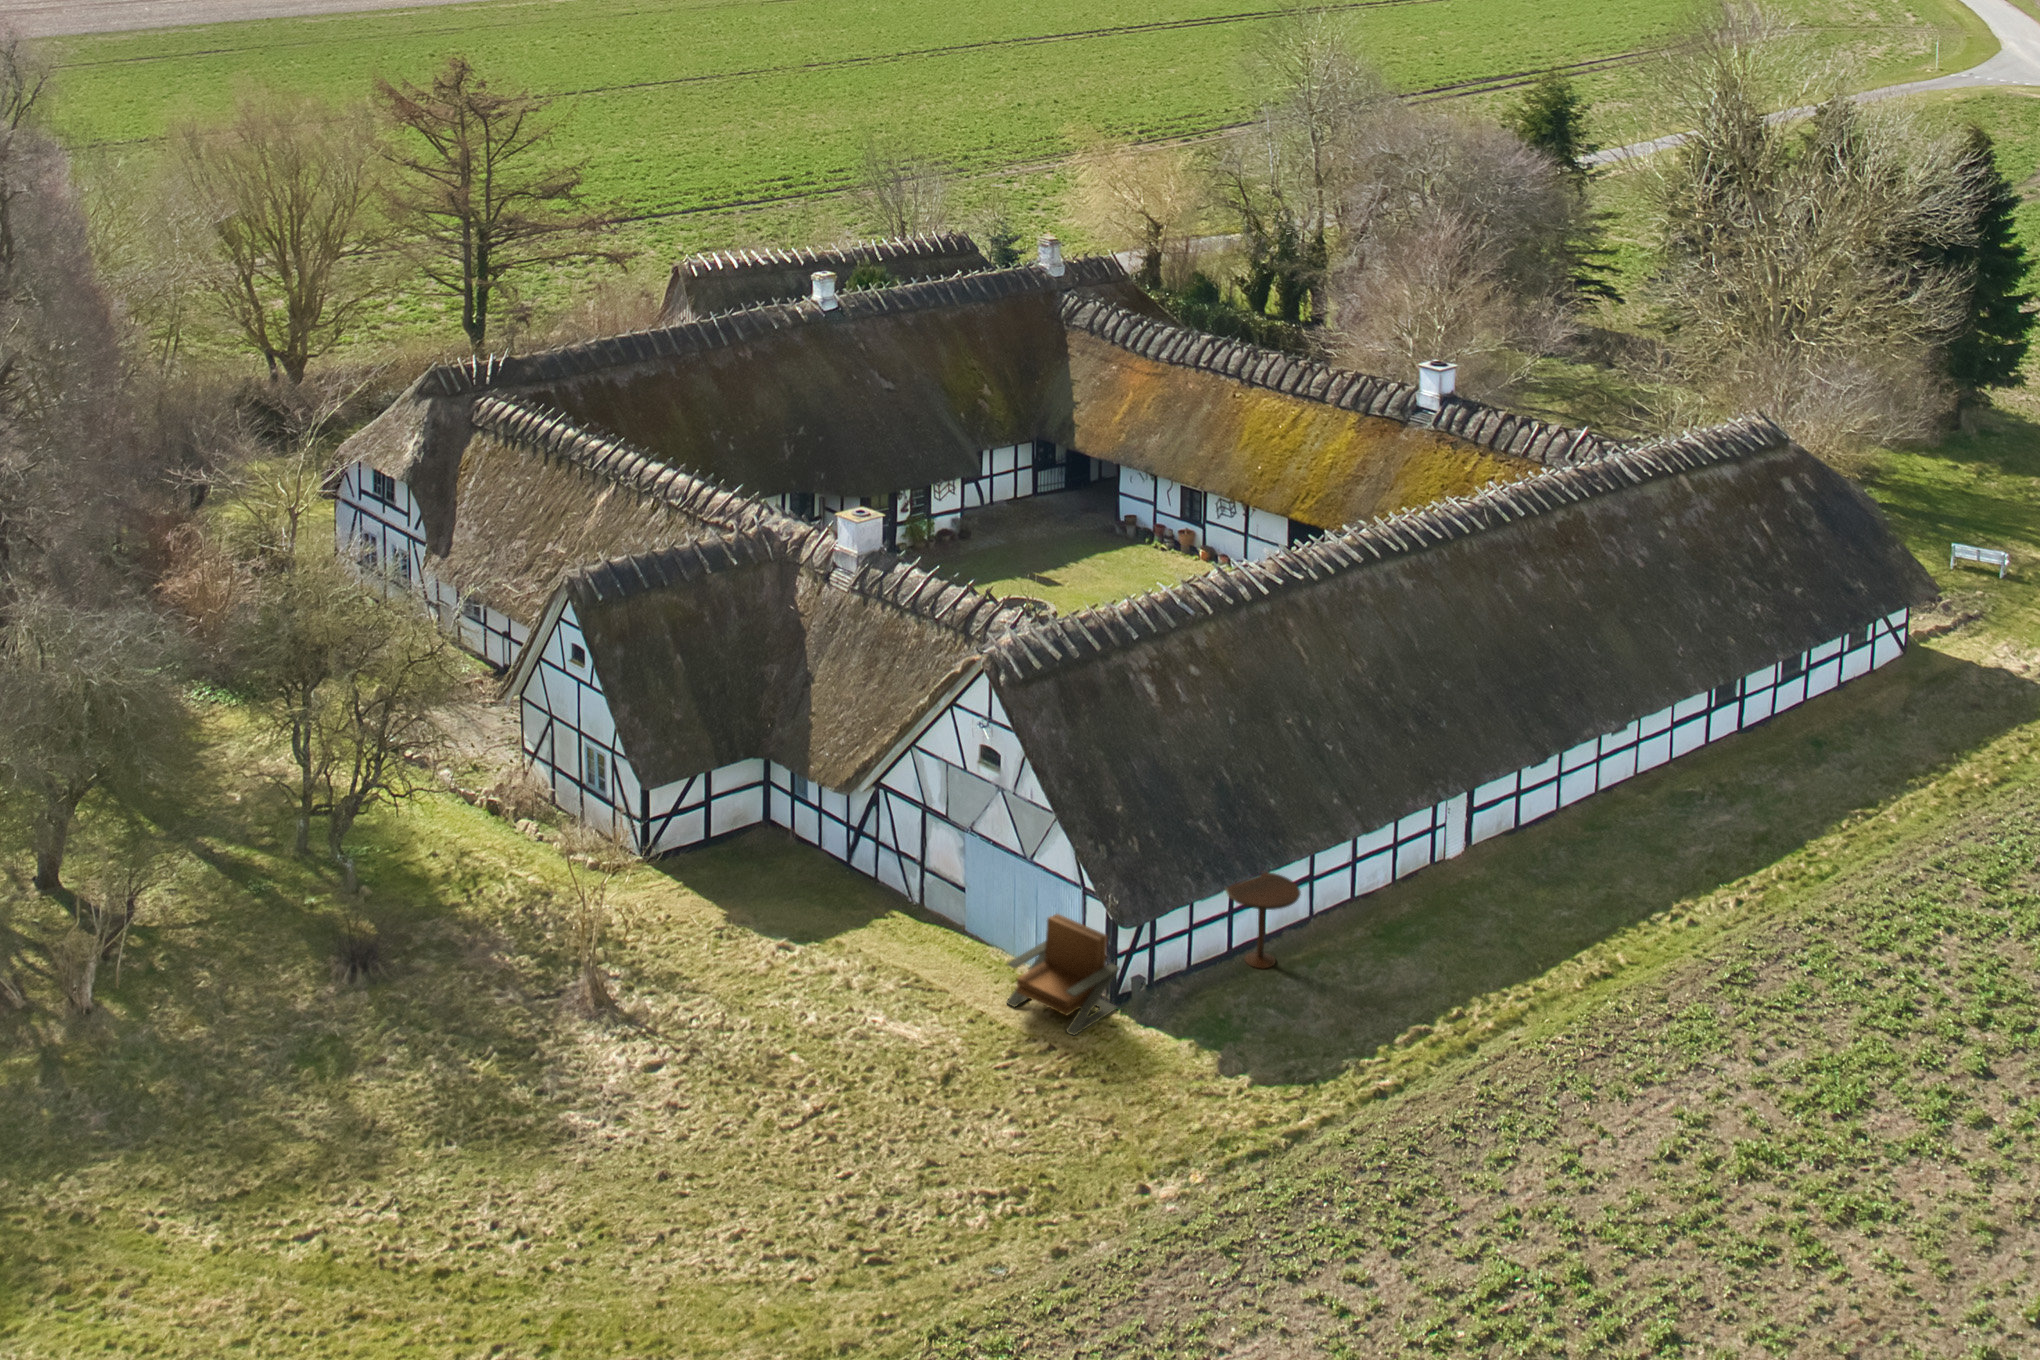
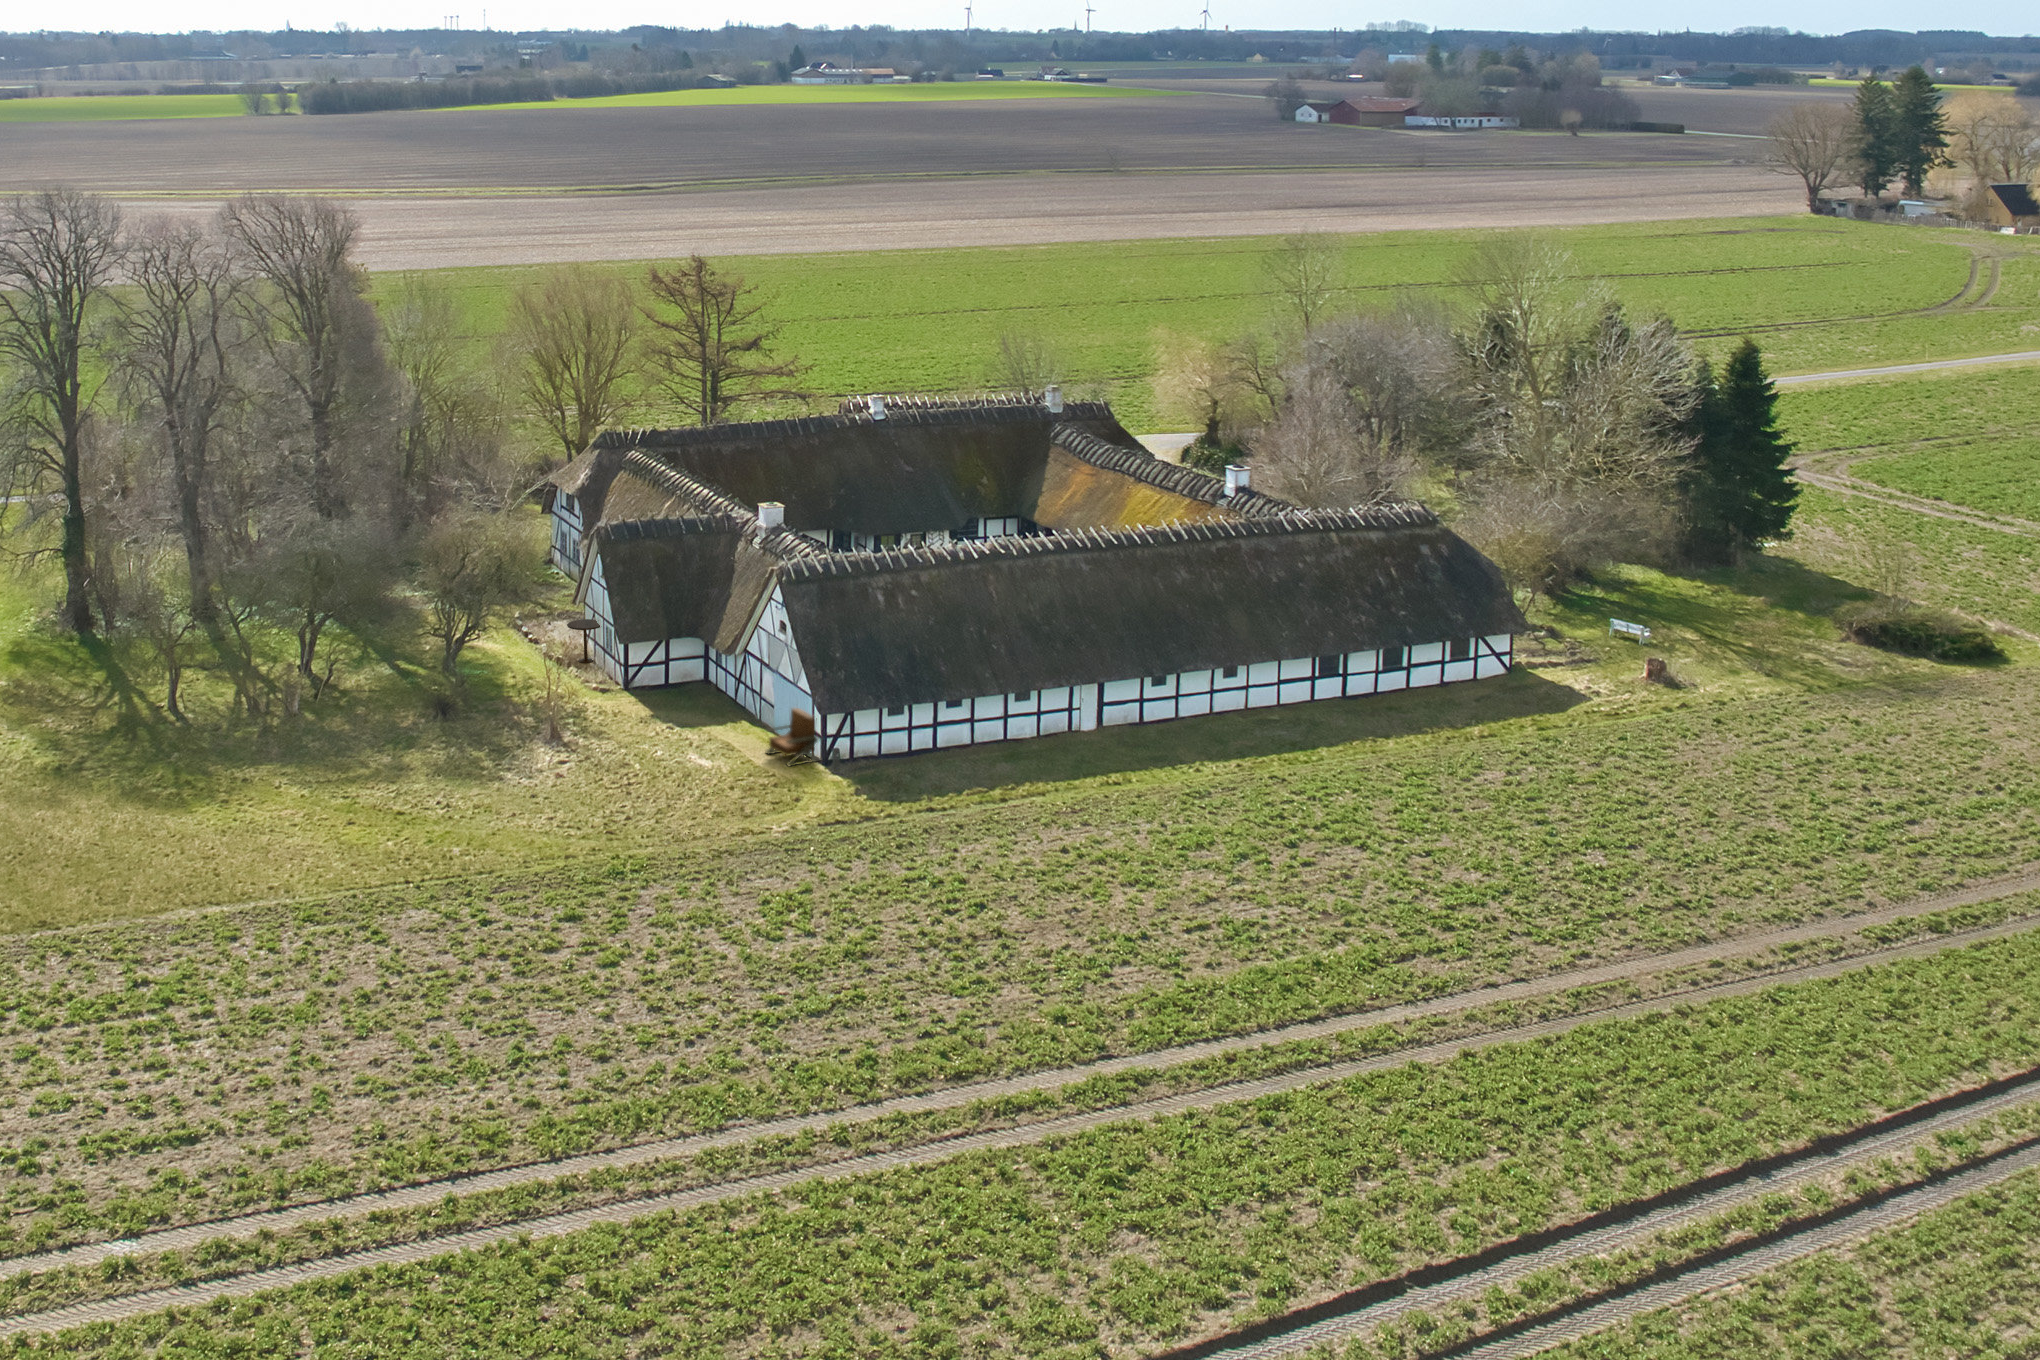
pedestal table: present [1225,872,1301,969] -> present [567,619,600,663]

